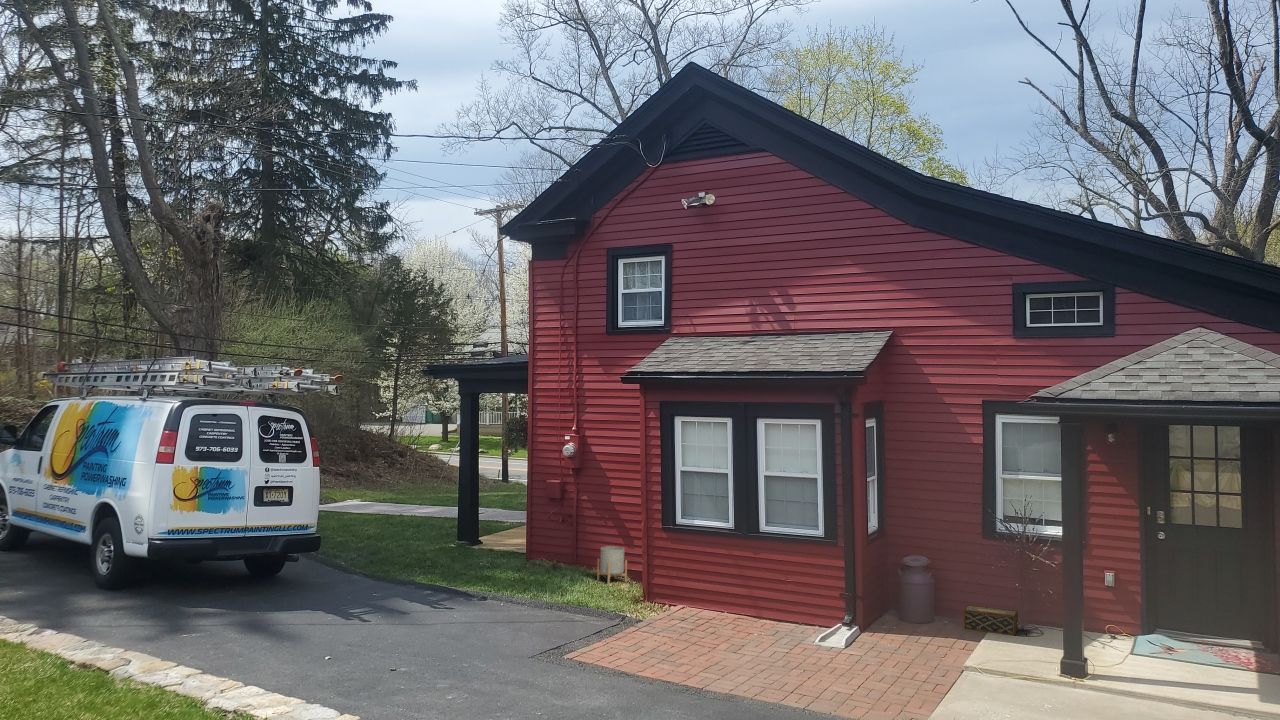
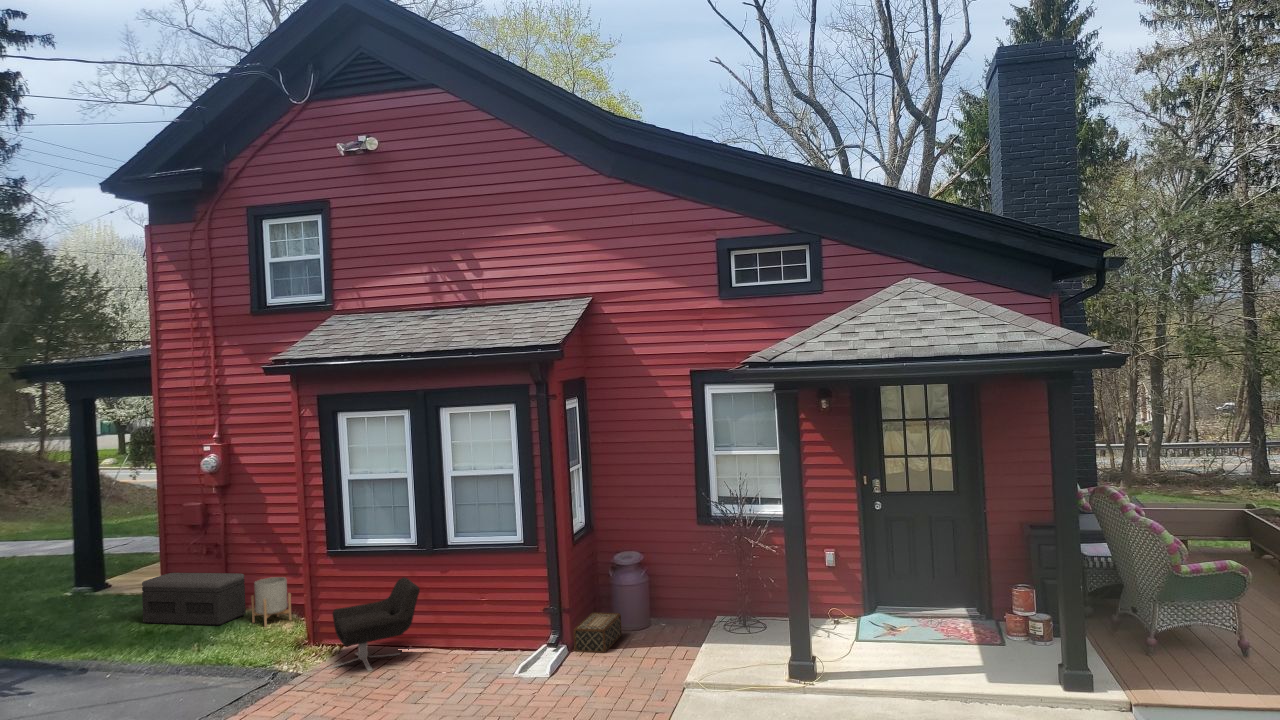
storage bench: none [516,535,591,579] -> present [142,573,246,626]
lounge chair: none [664,554,739,621] -> present [325,577,420,671]
woven basket: present [964,605,1018,635] -> present [574,613,622,653]

